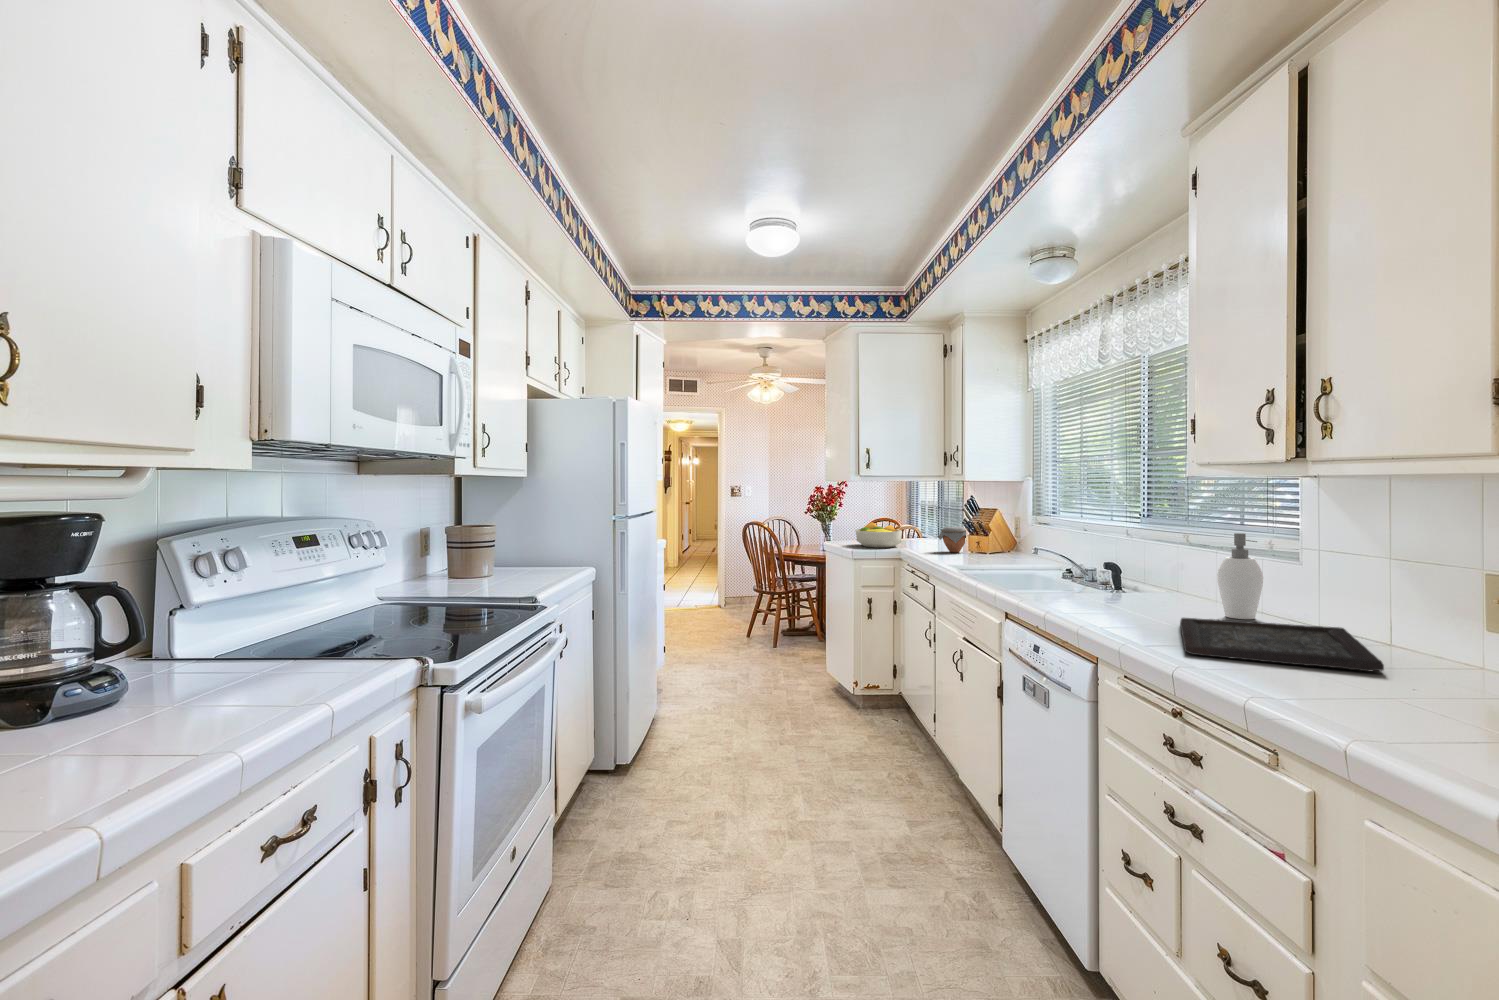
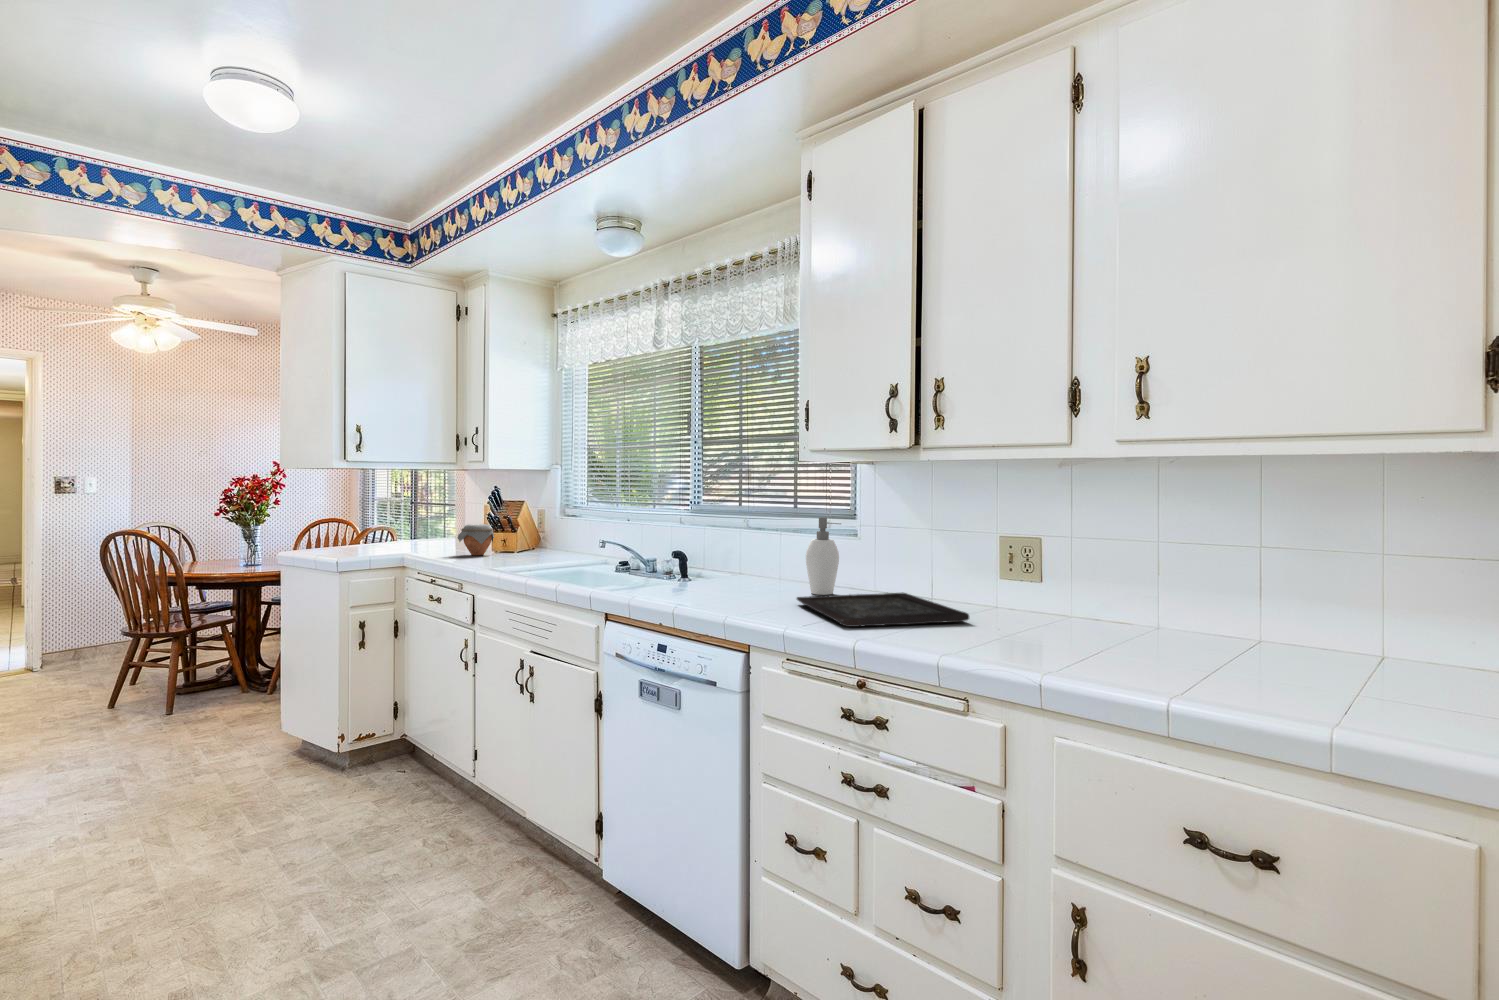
fruit bowl: present [855,522,902,548] -> none [330,522,402,555]

